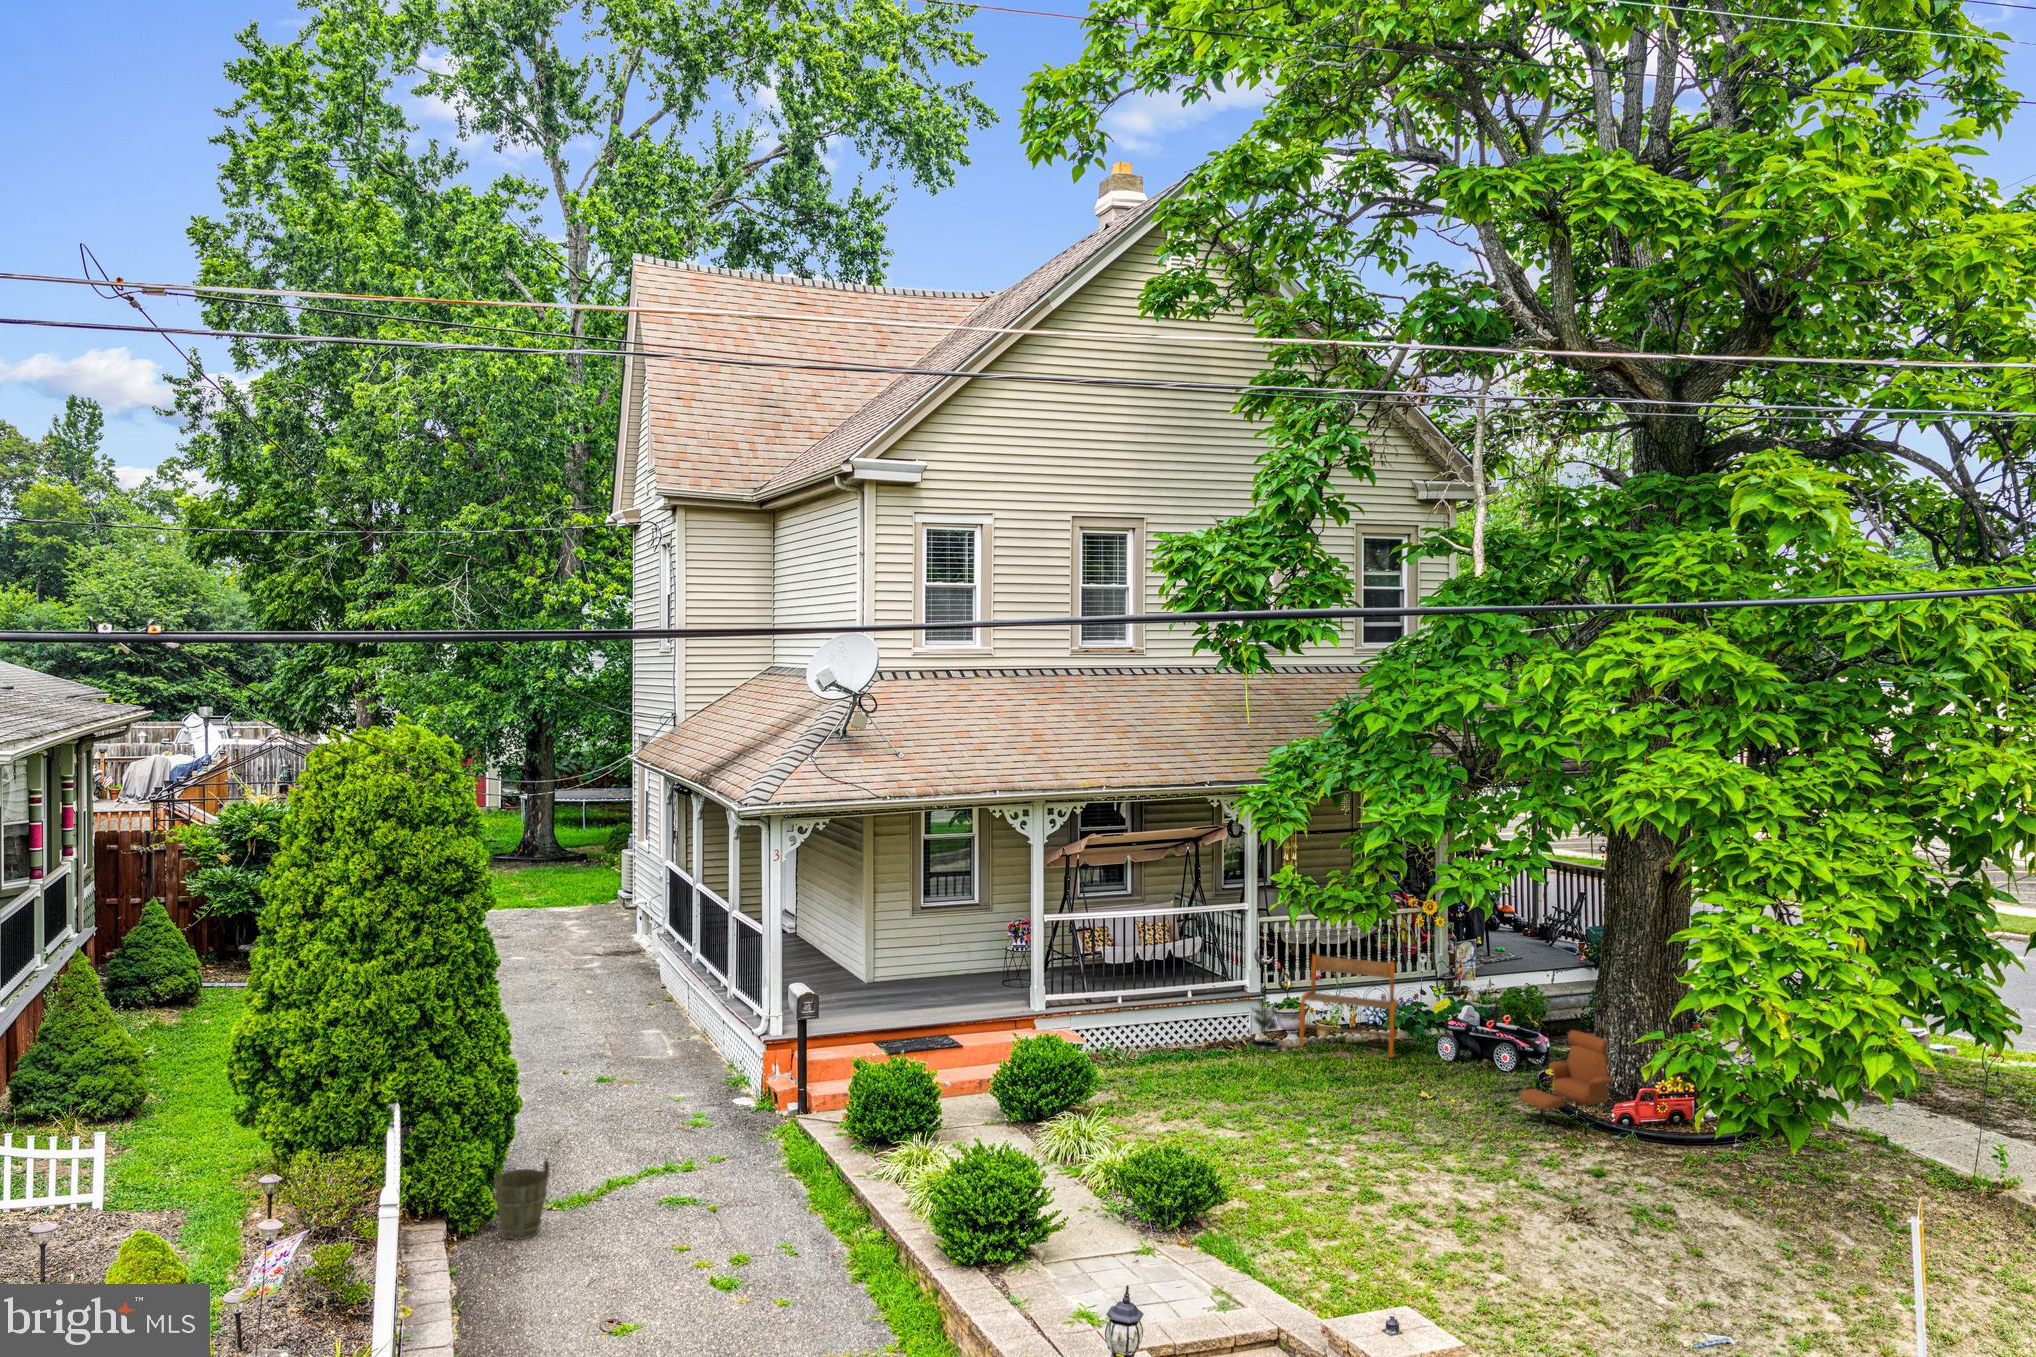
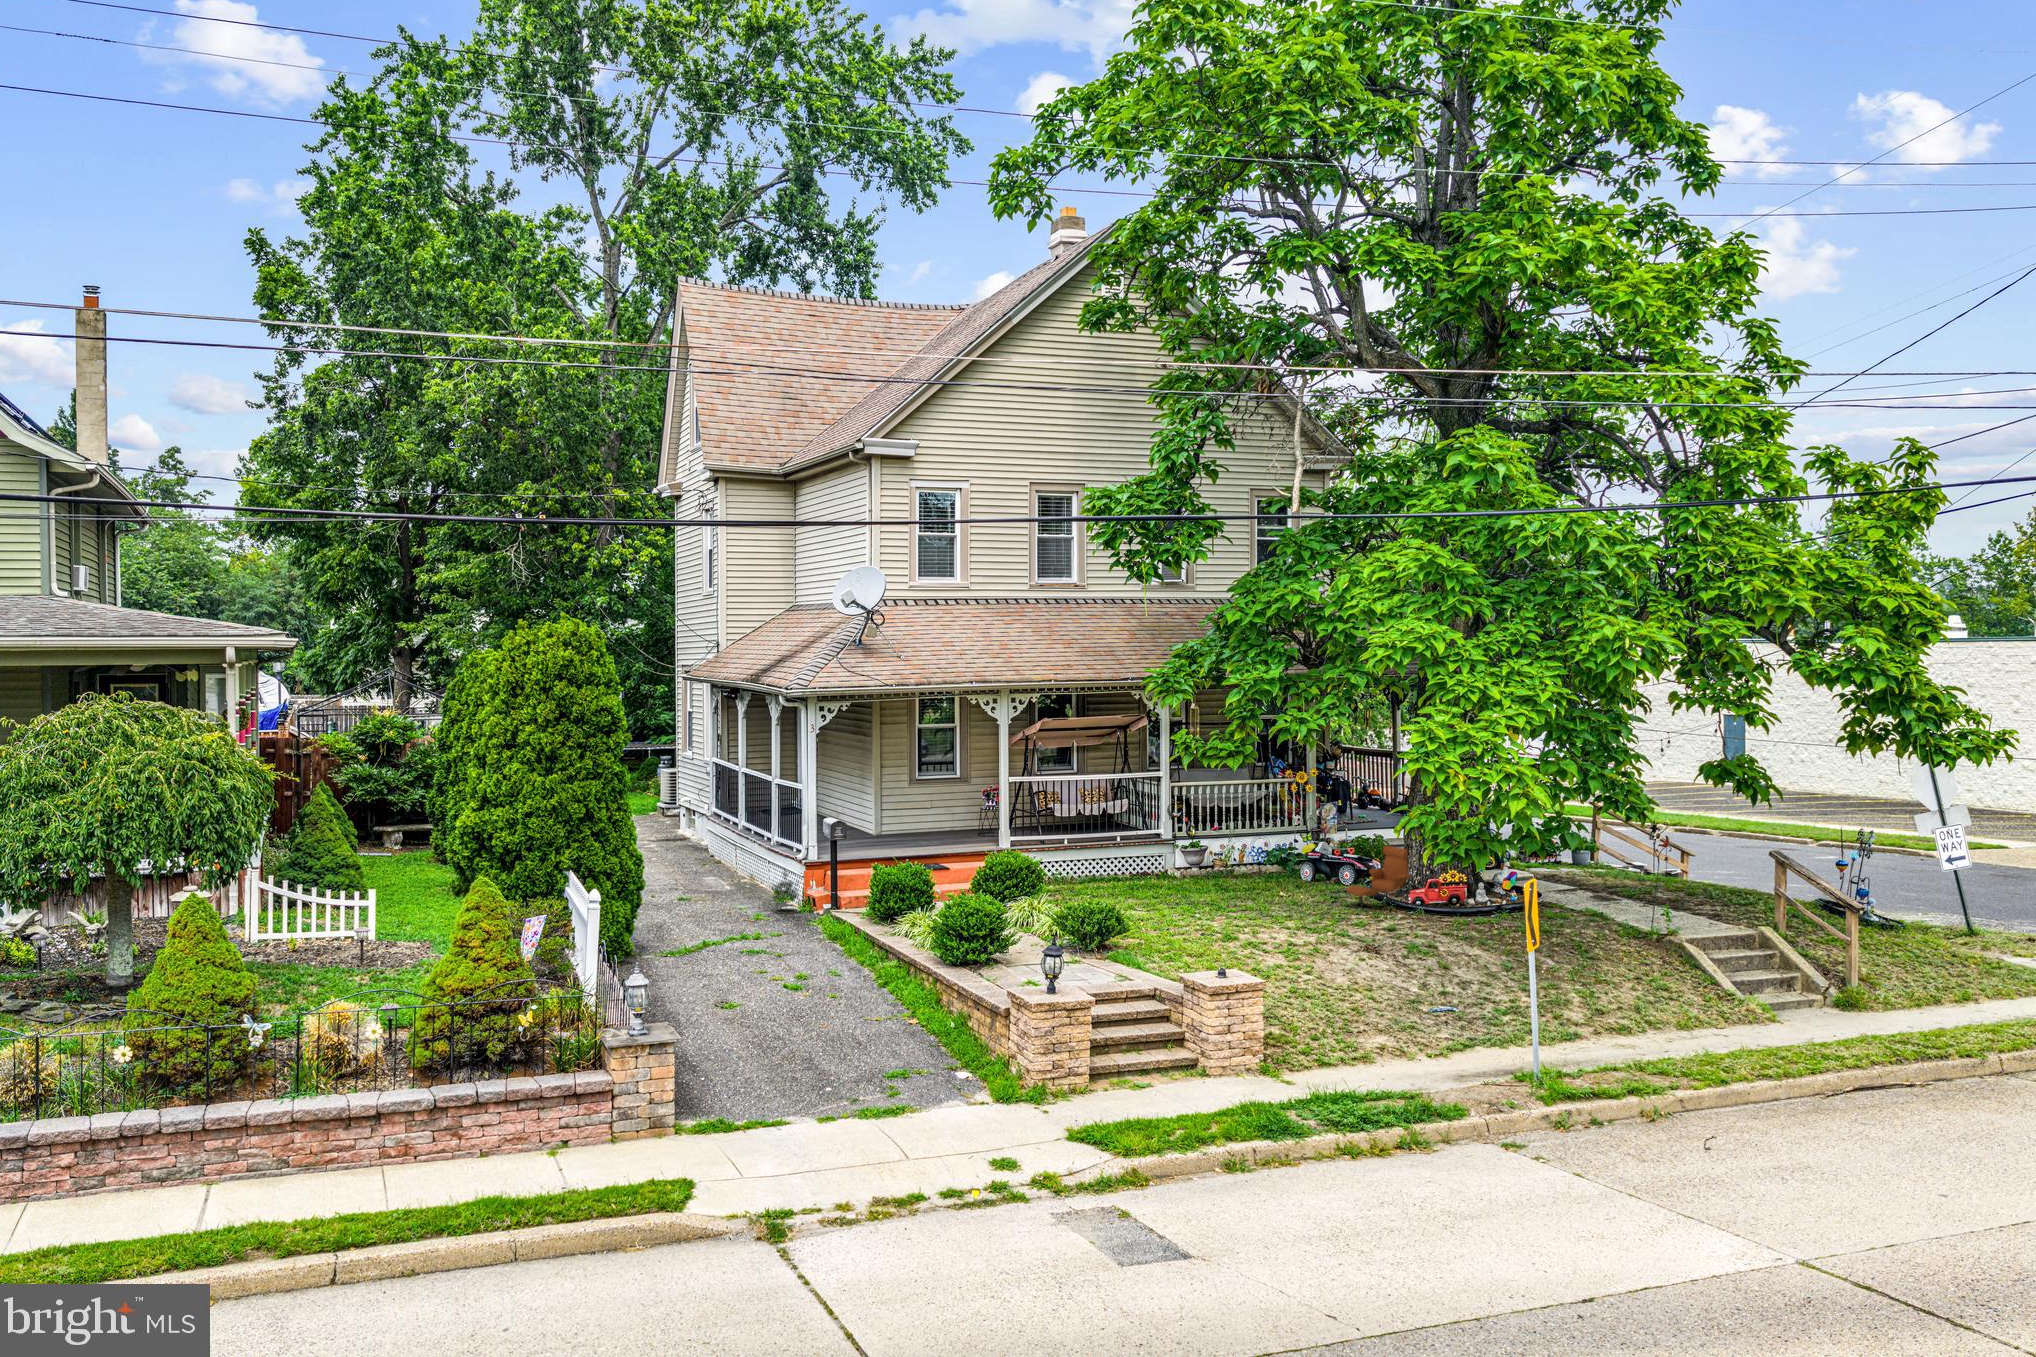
bench: present [1299,955,1398,1058] -> none [1198,808,1271,879]
potted tree: present [1250,996,1280,1049] -> present [772,869,799,914]
bucket: present [494,1161,549,1240] -> none [633,912,669,962]

